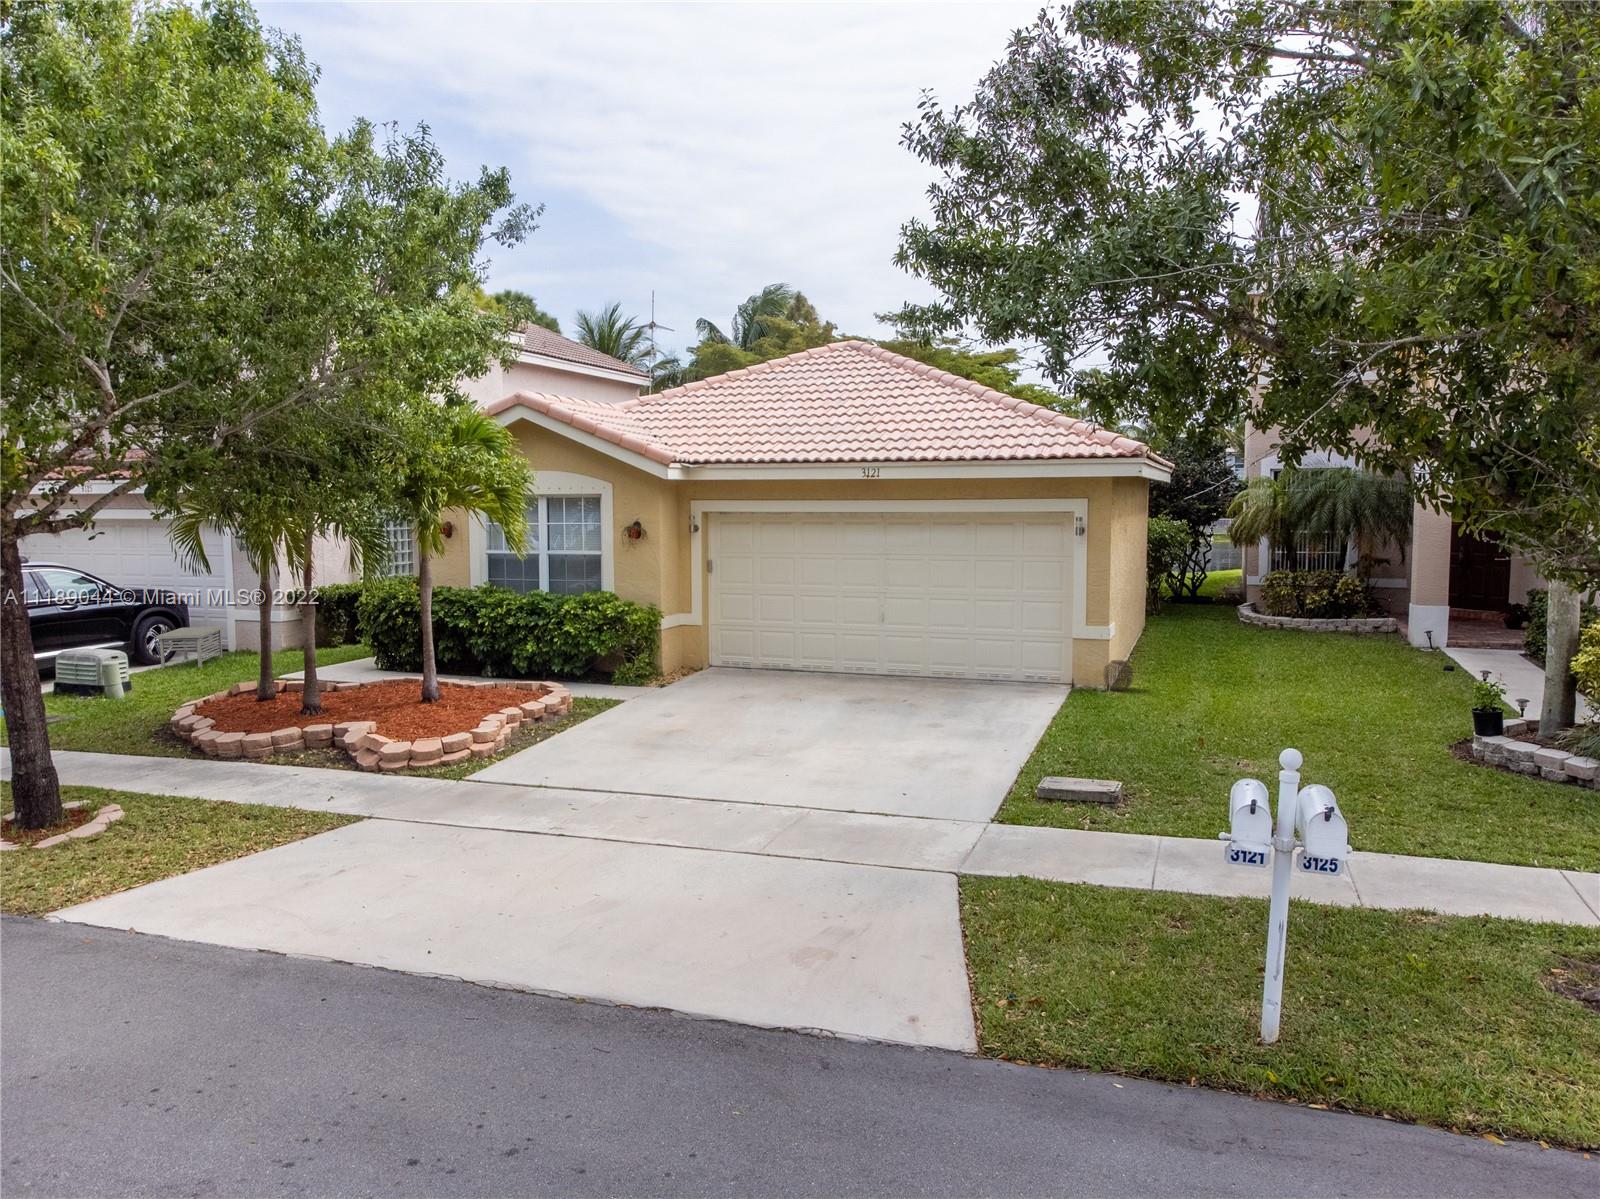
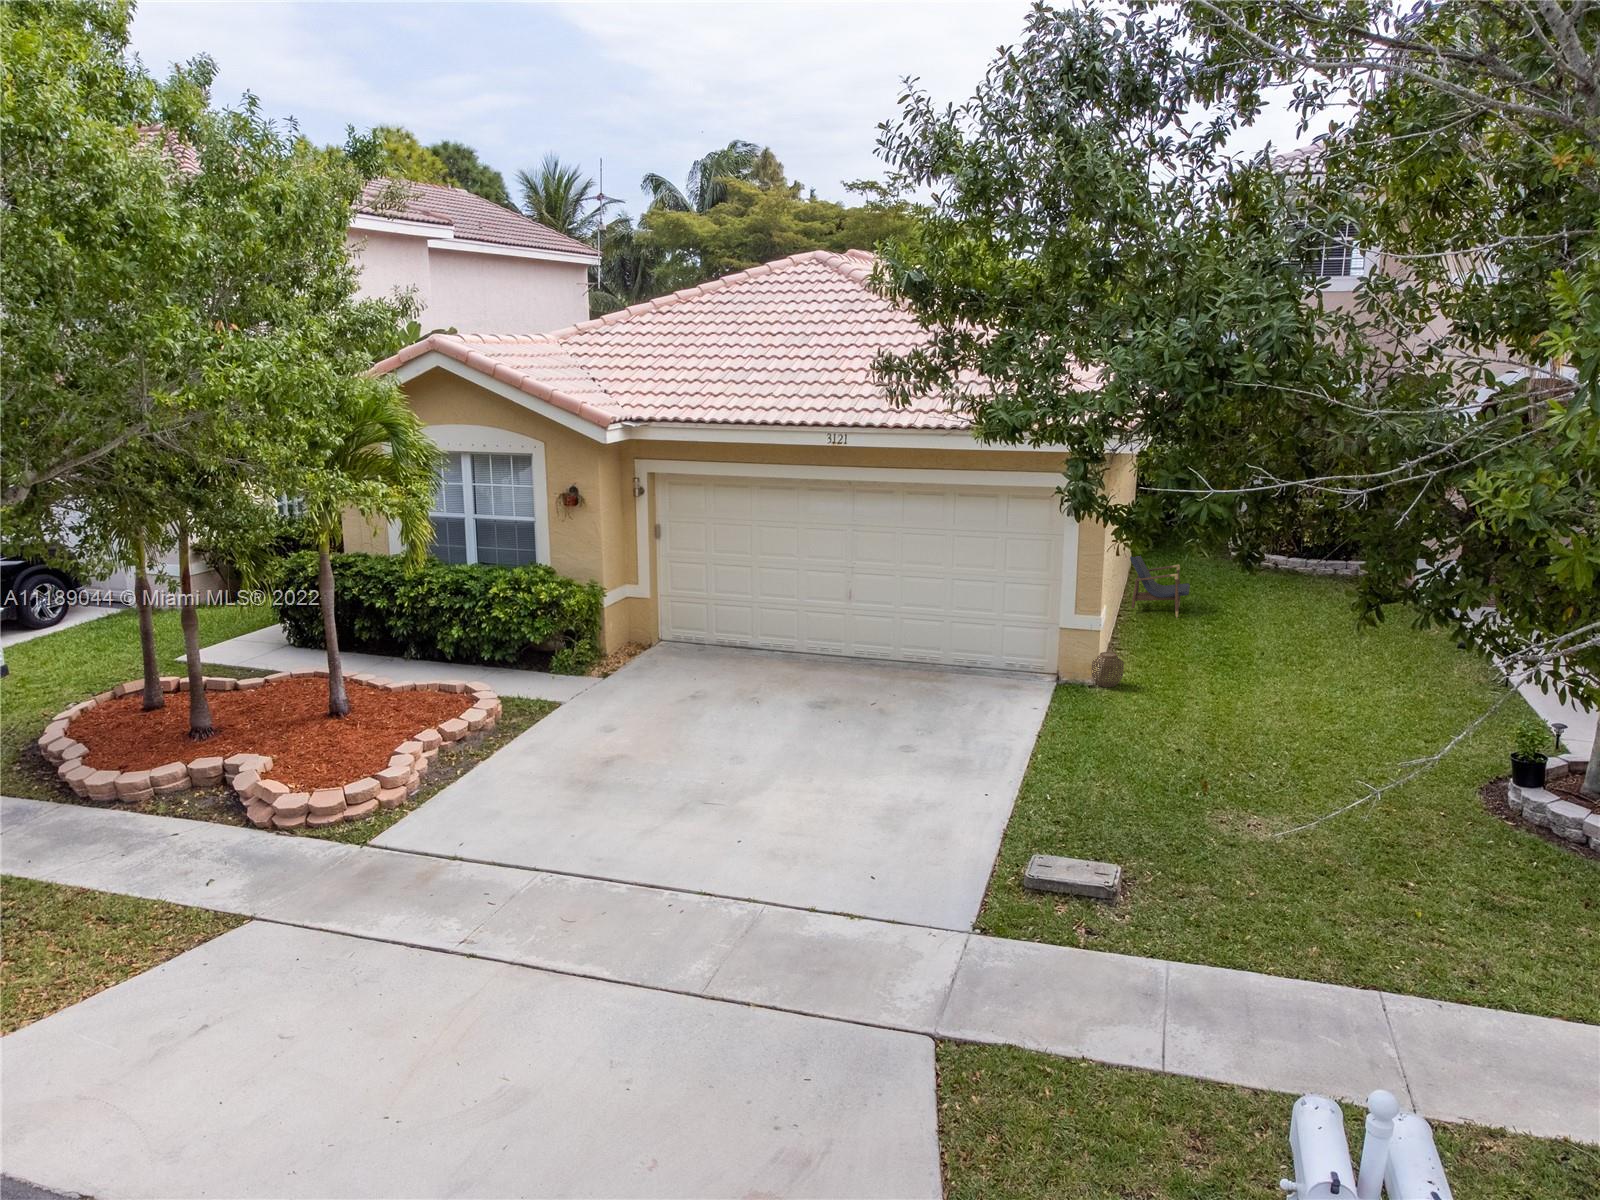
lounge chair: none [1135,594,1191,652] -> present [1130,555,1190,618]
storage bench: present [156,626,223,669] -> none [39,581,119,635]

